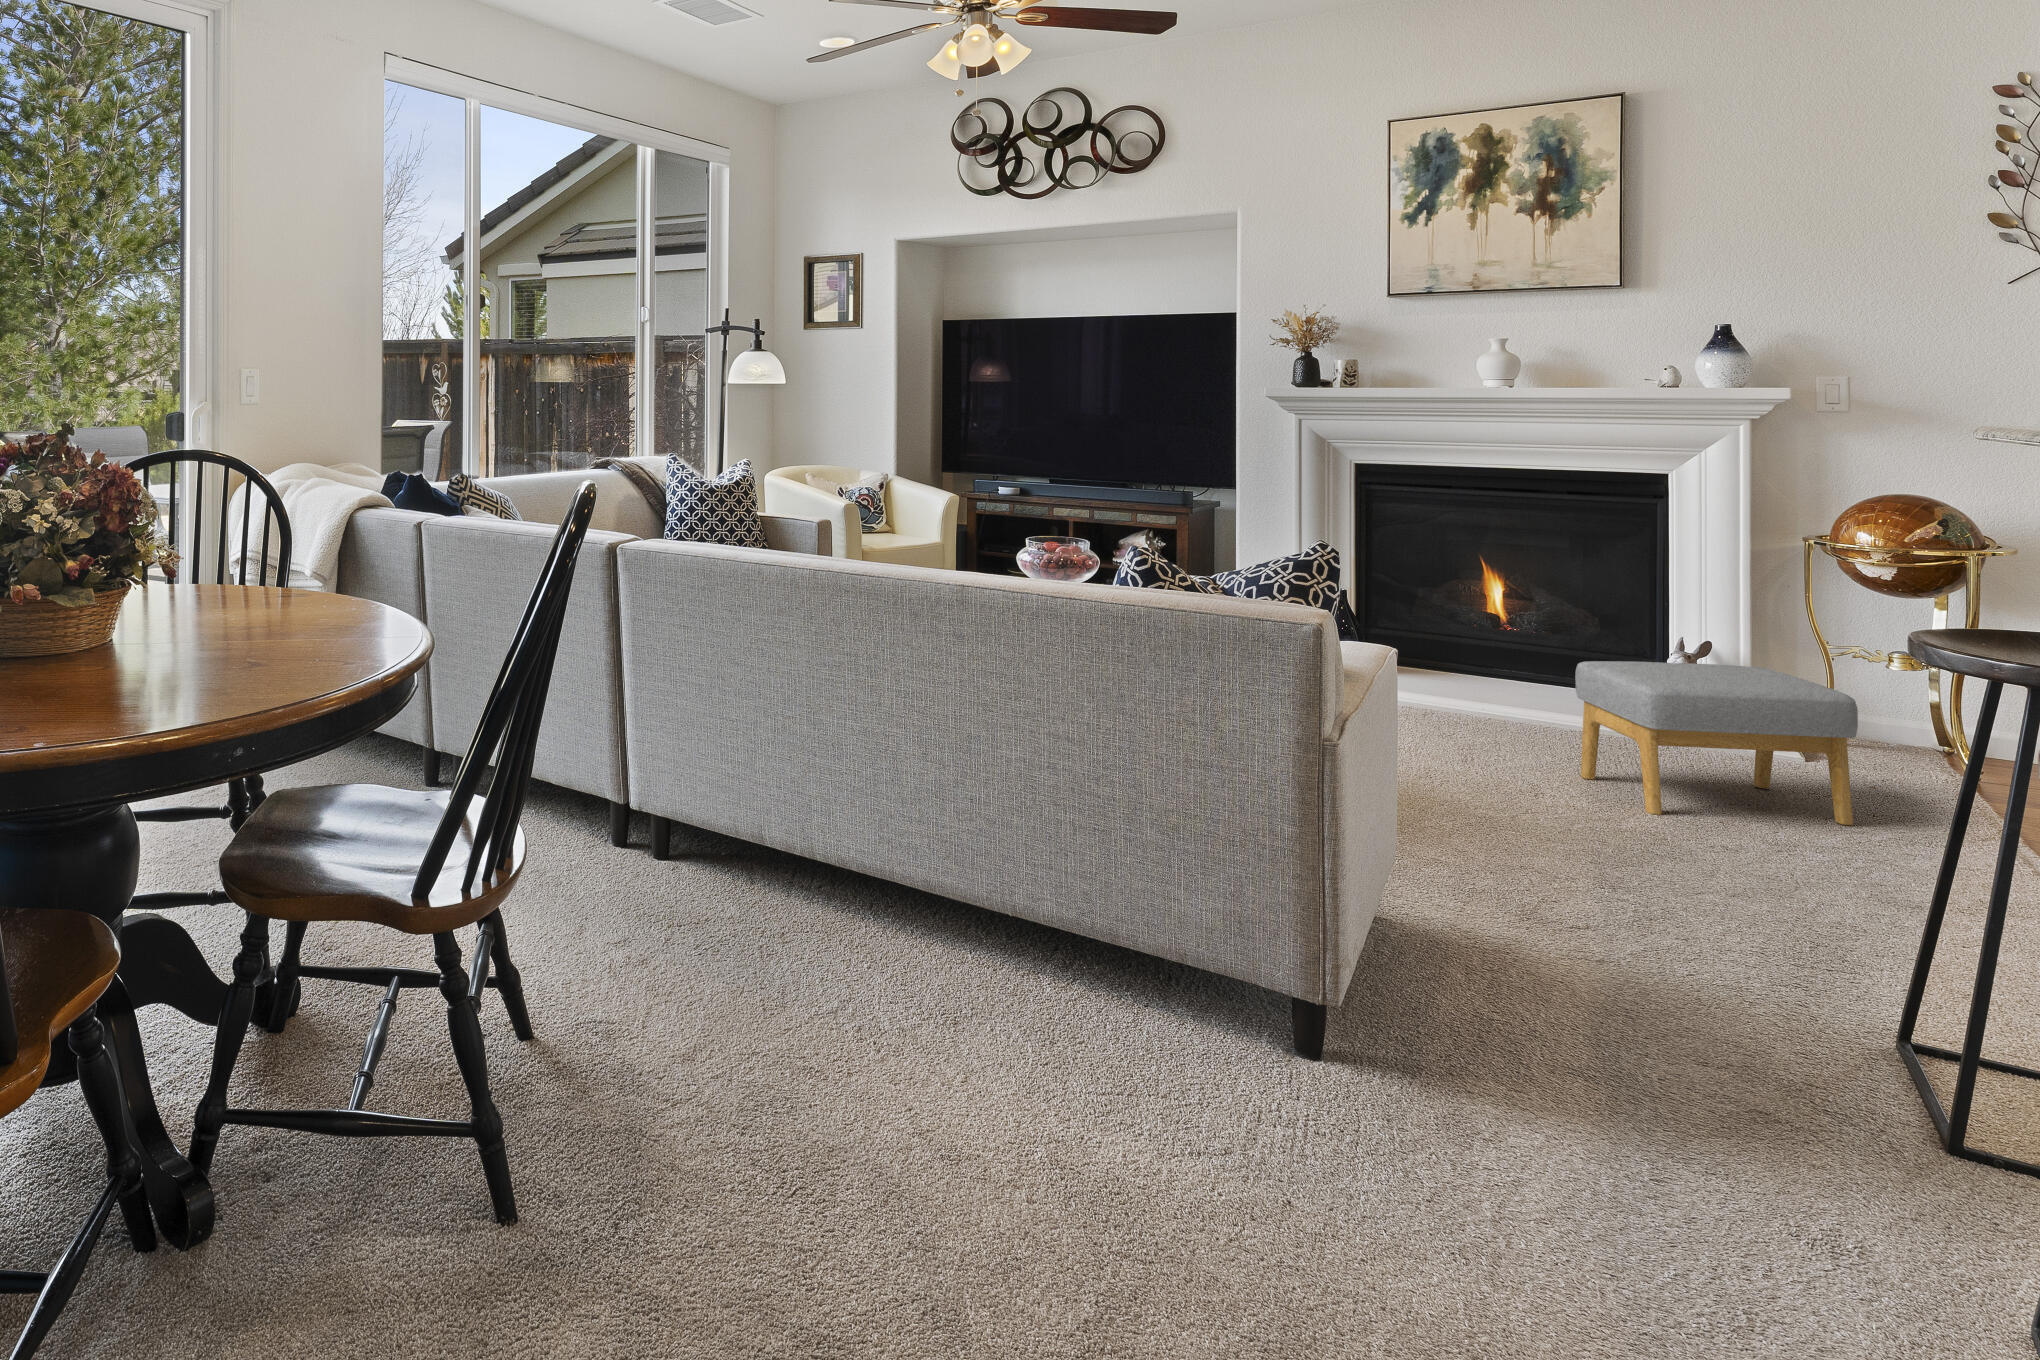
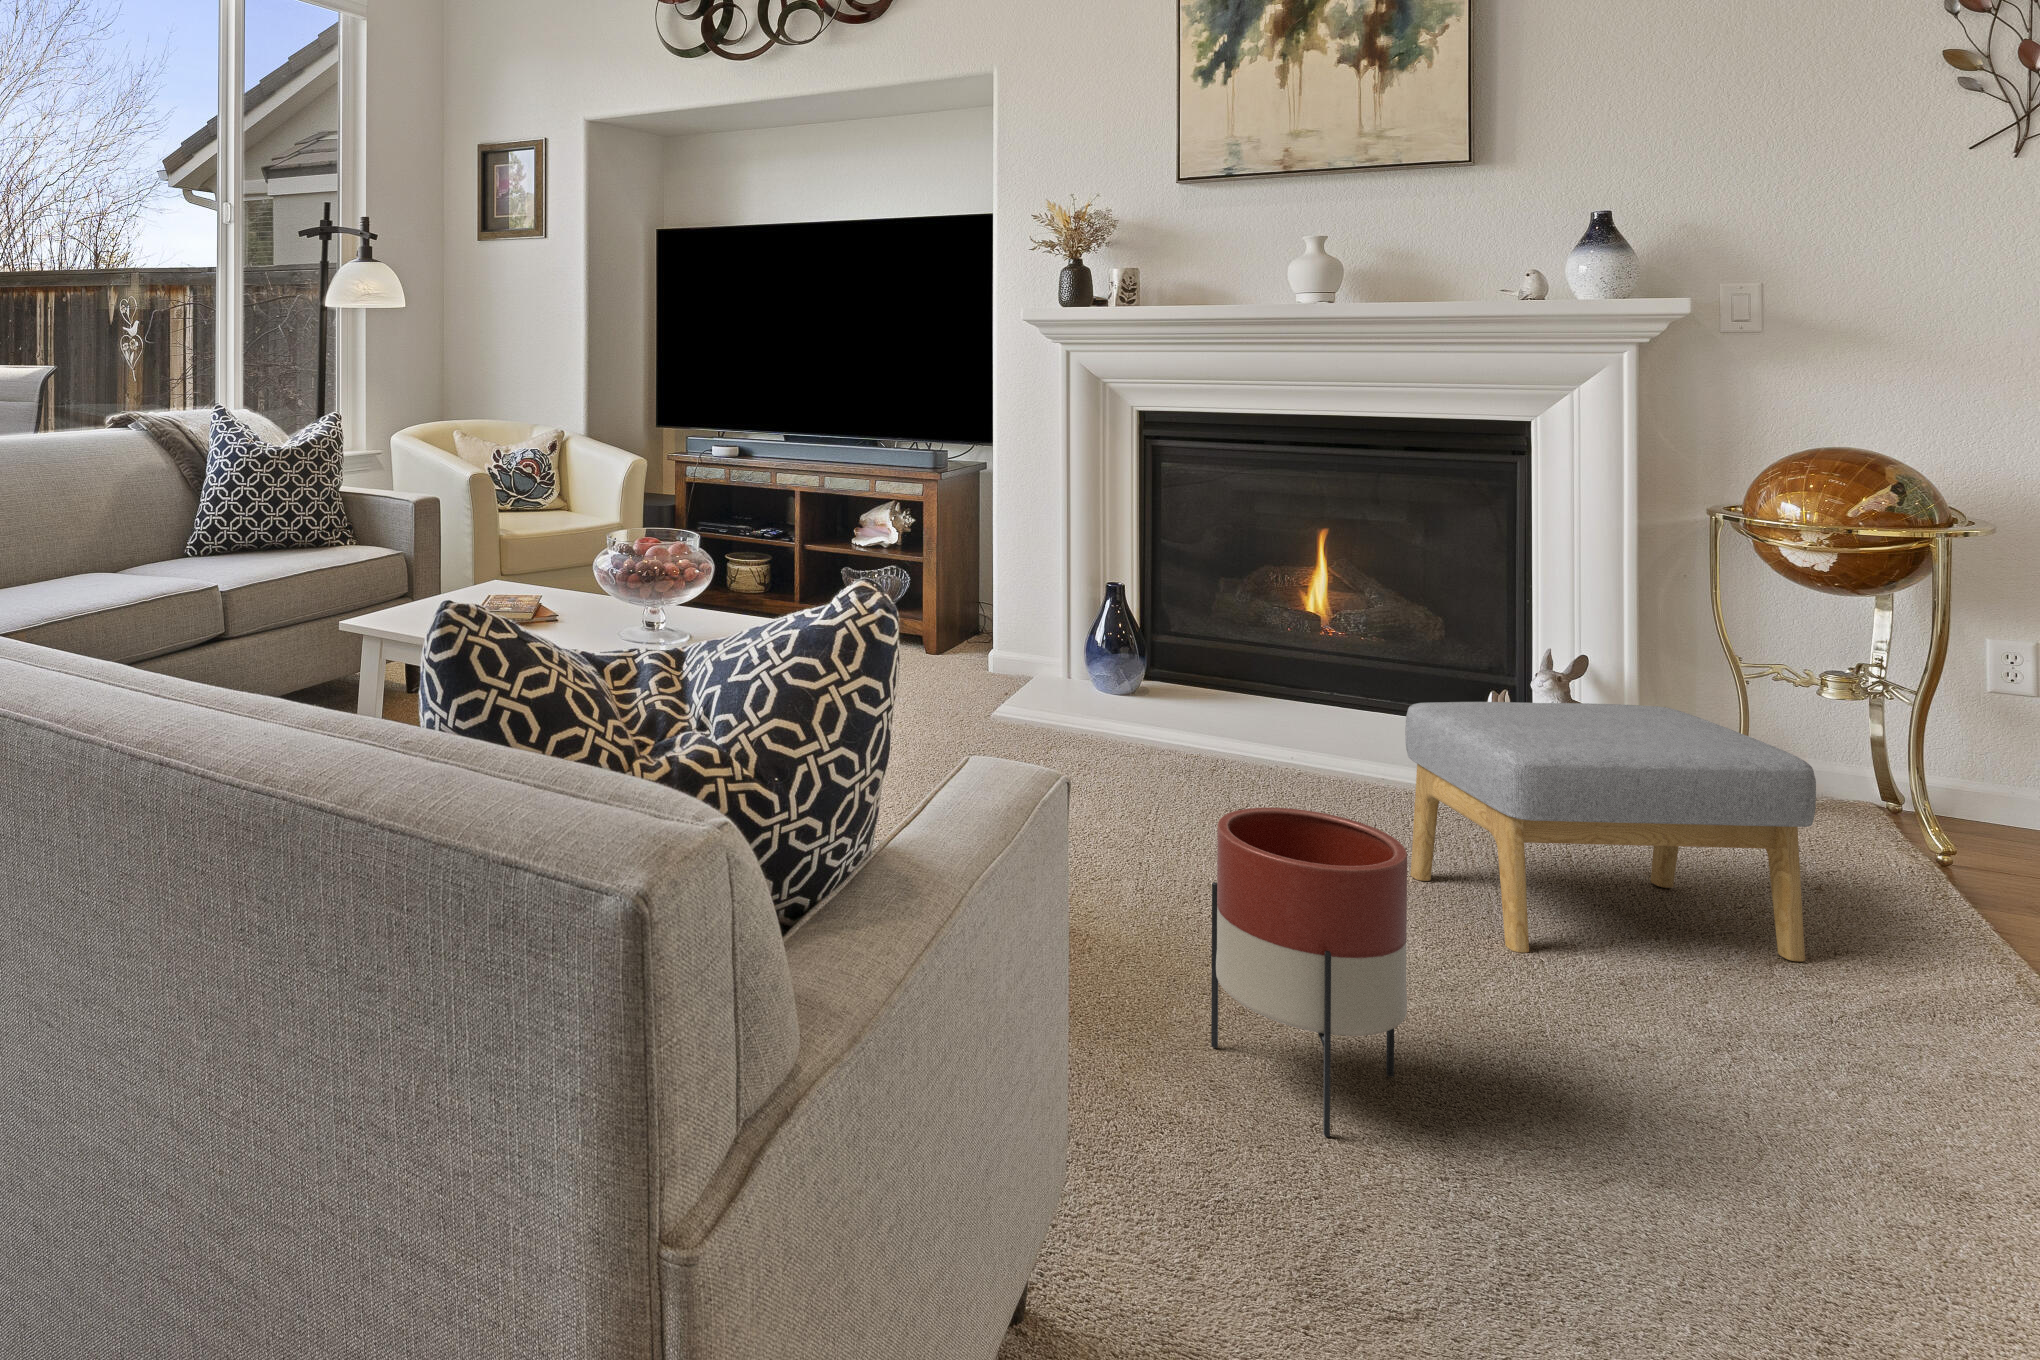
planter: none [1453,704,1577,881] -> present [1211,807,1407,1137]

